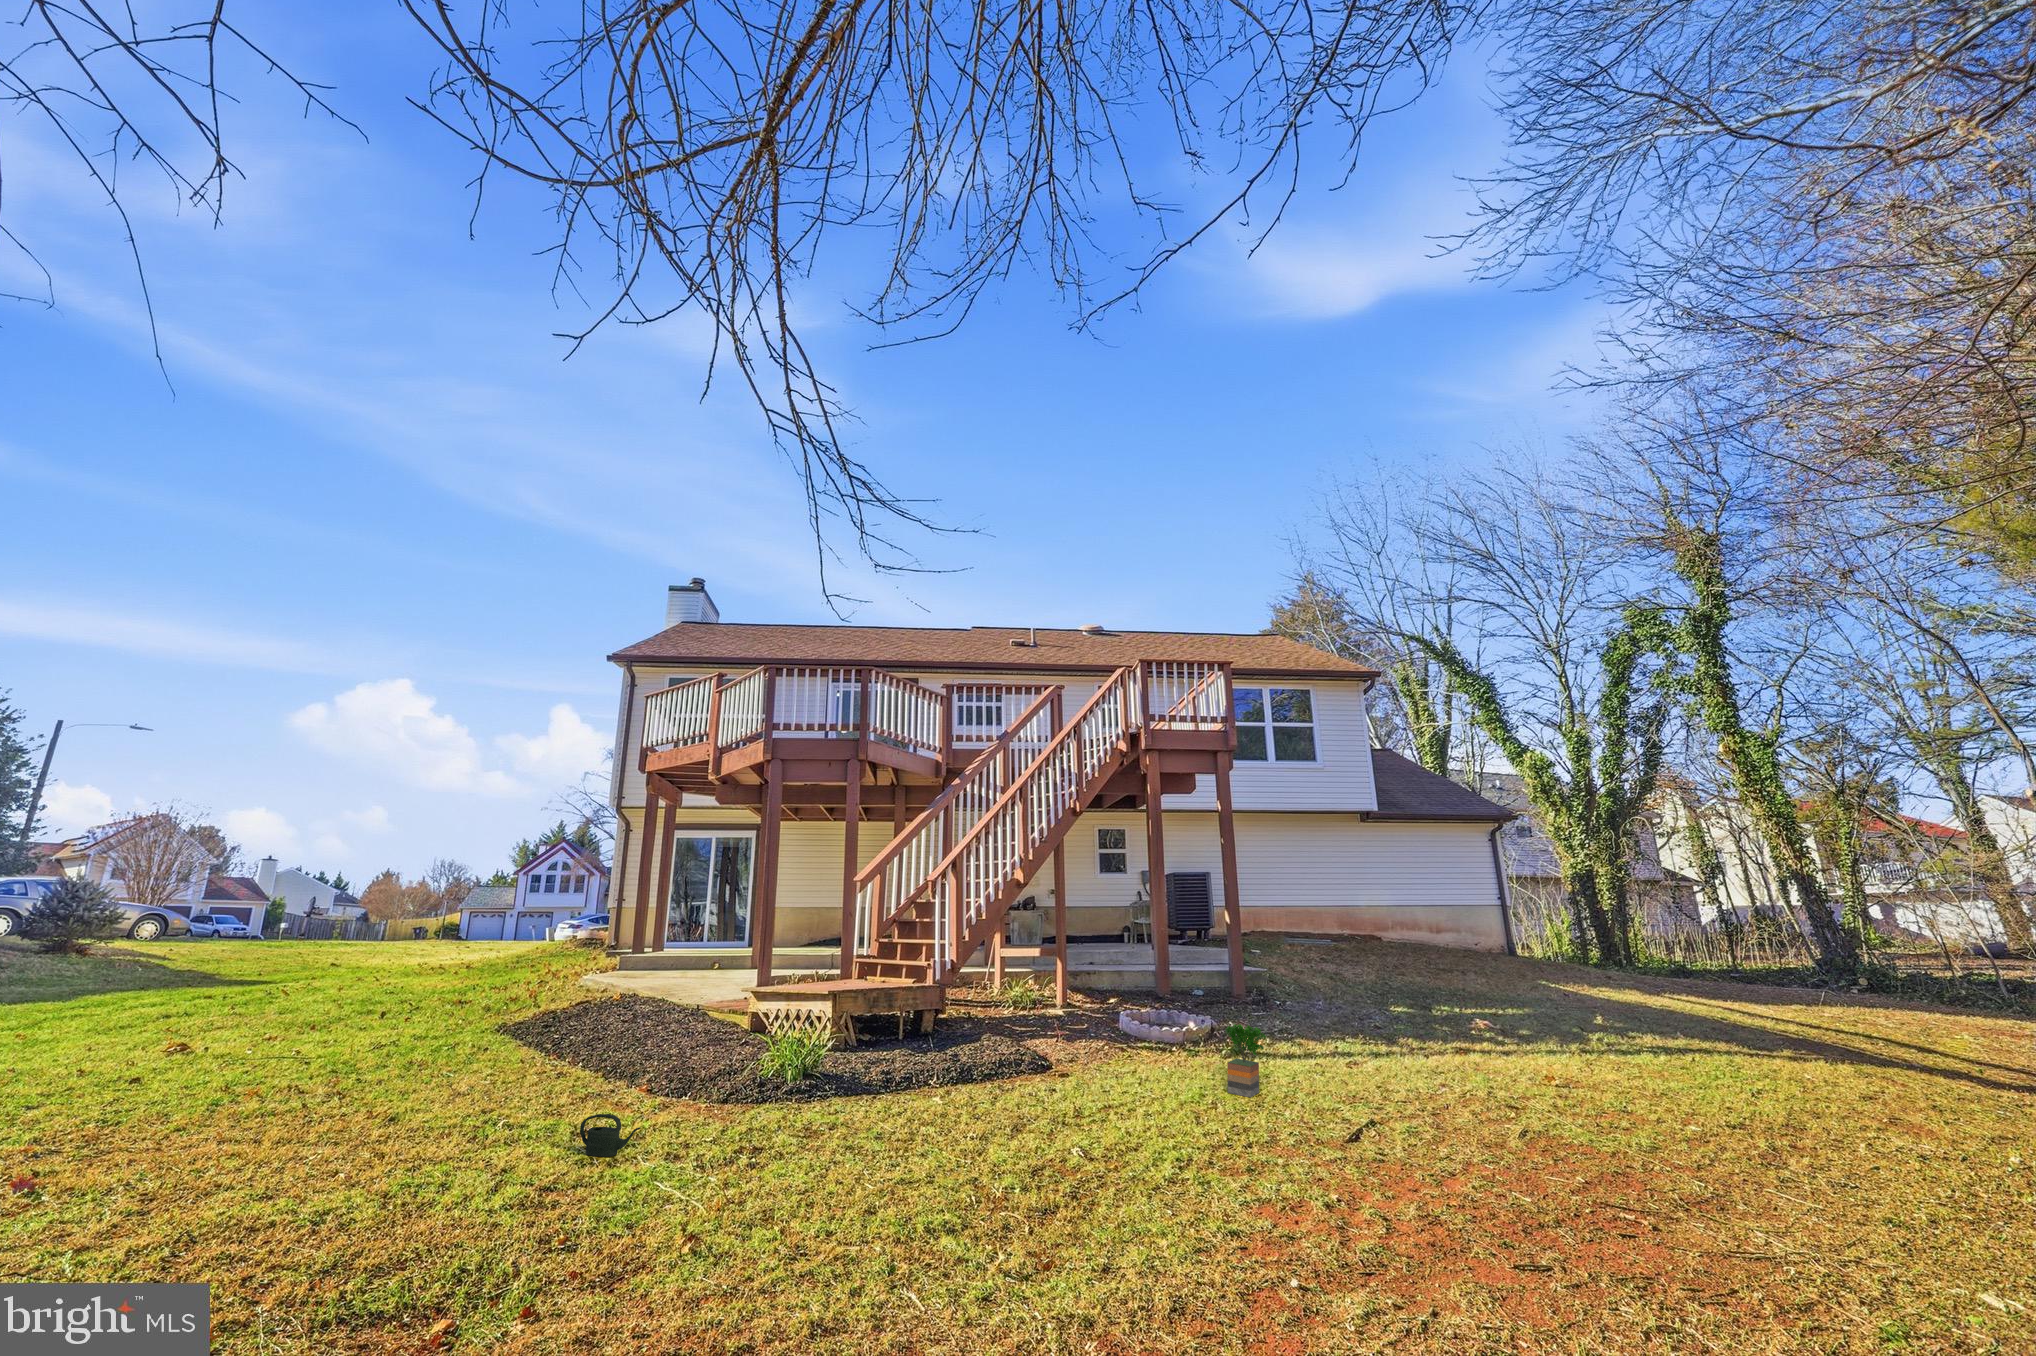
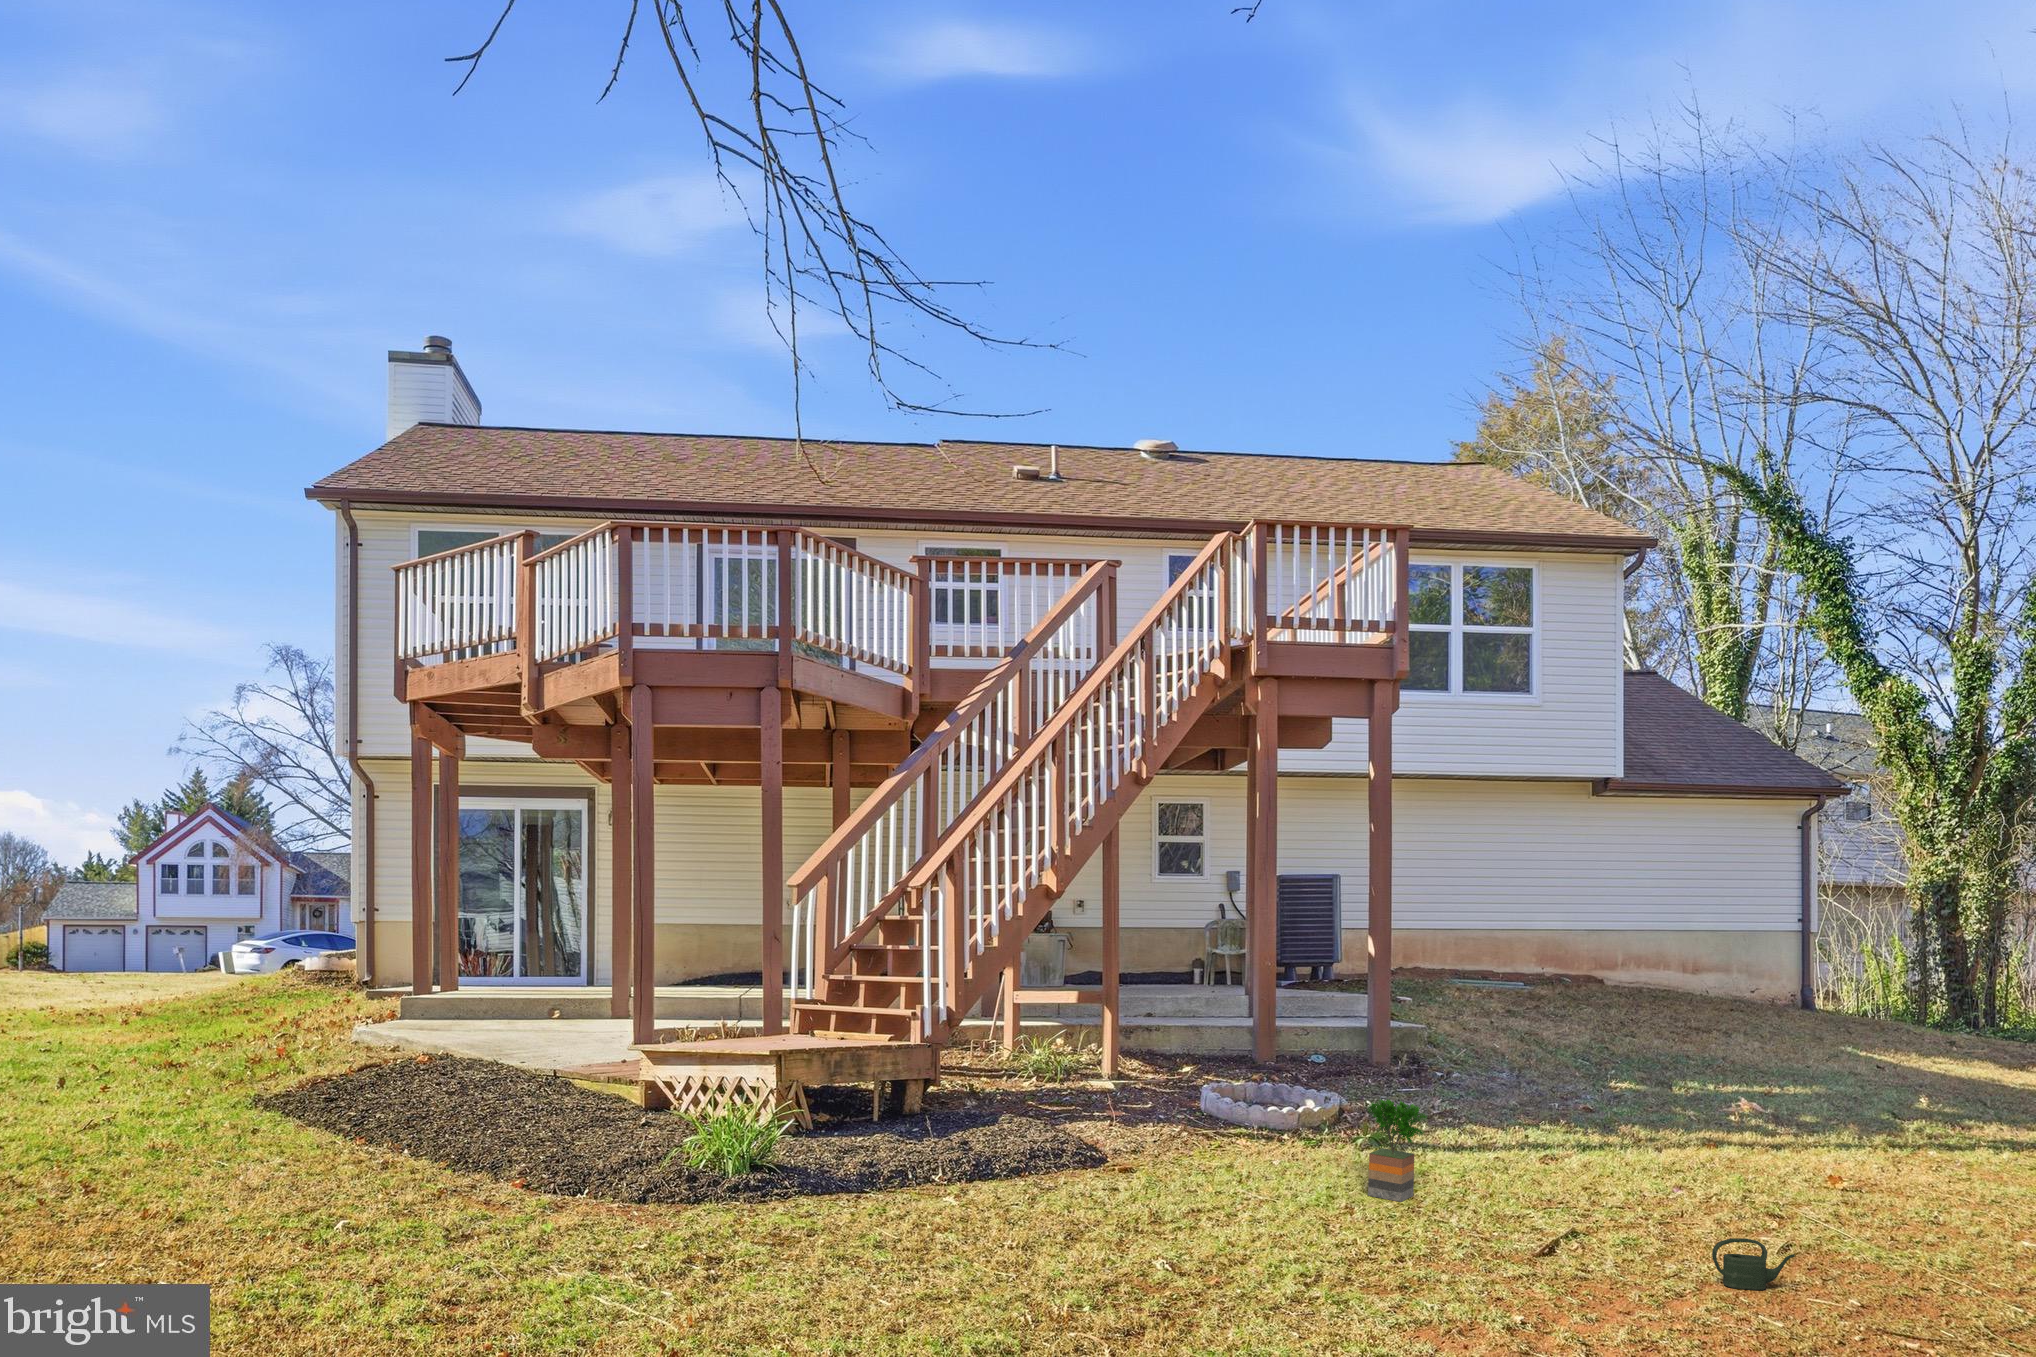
watering can: present [580,1114,641,1157] -> present [1712,1238,1795,1290]

